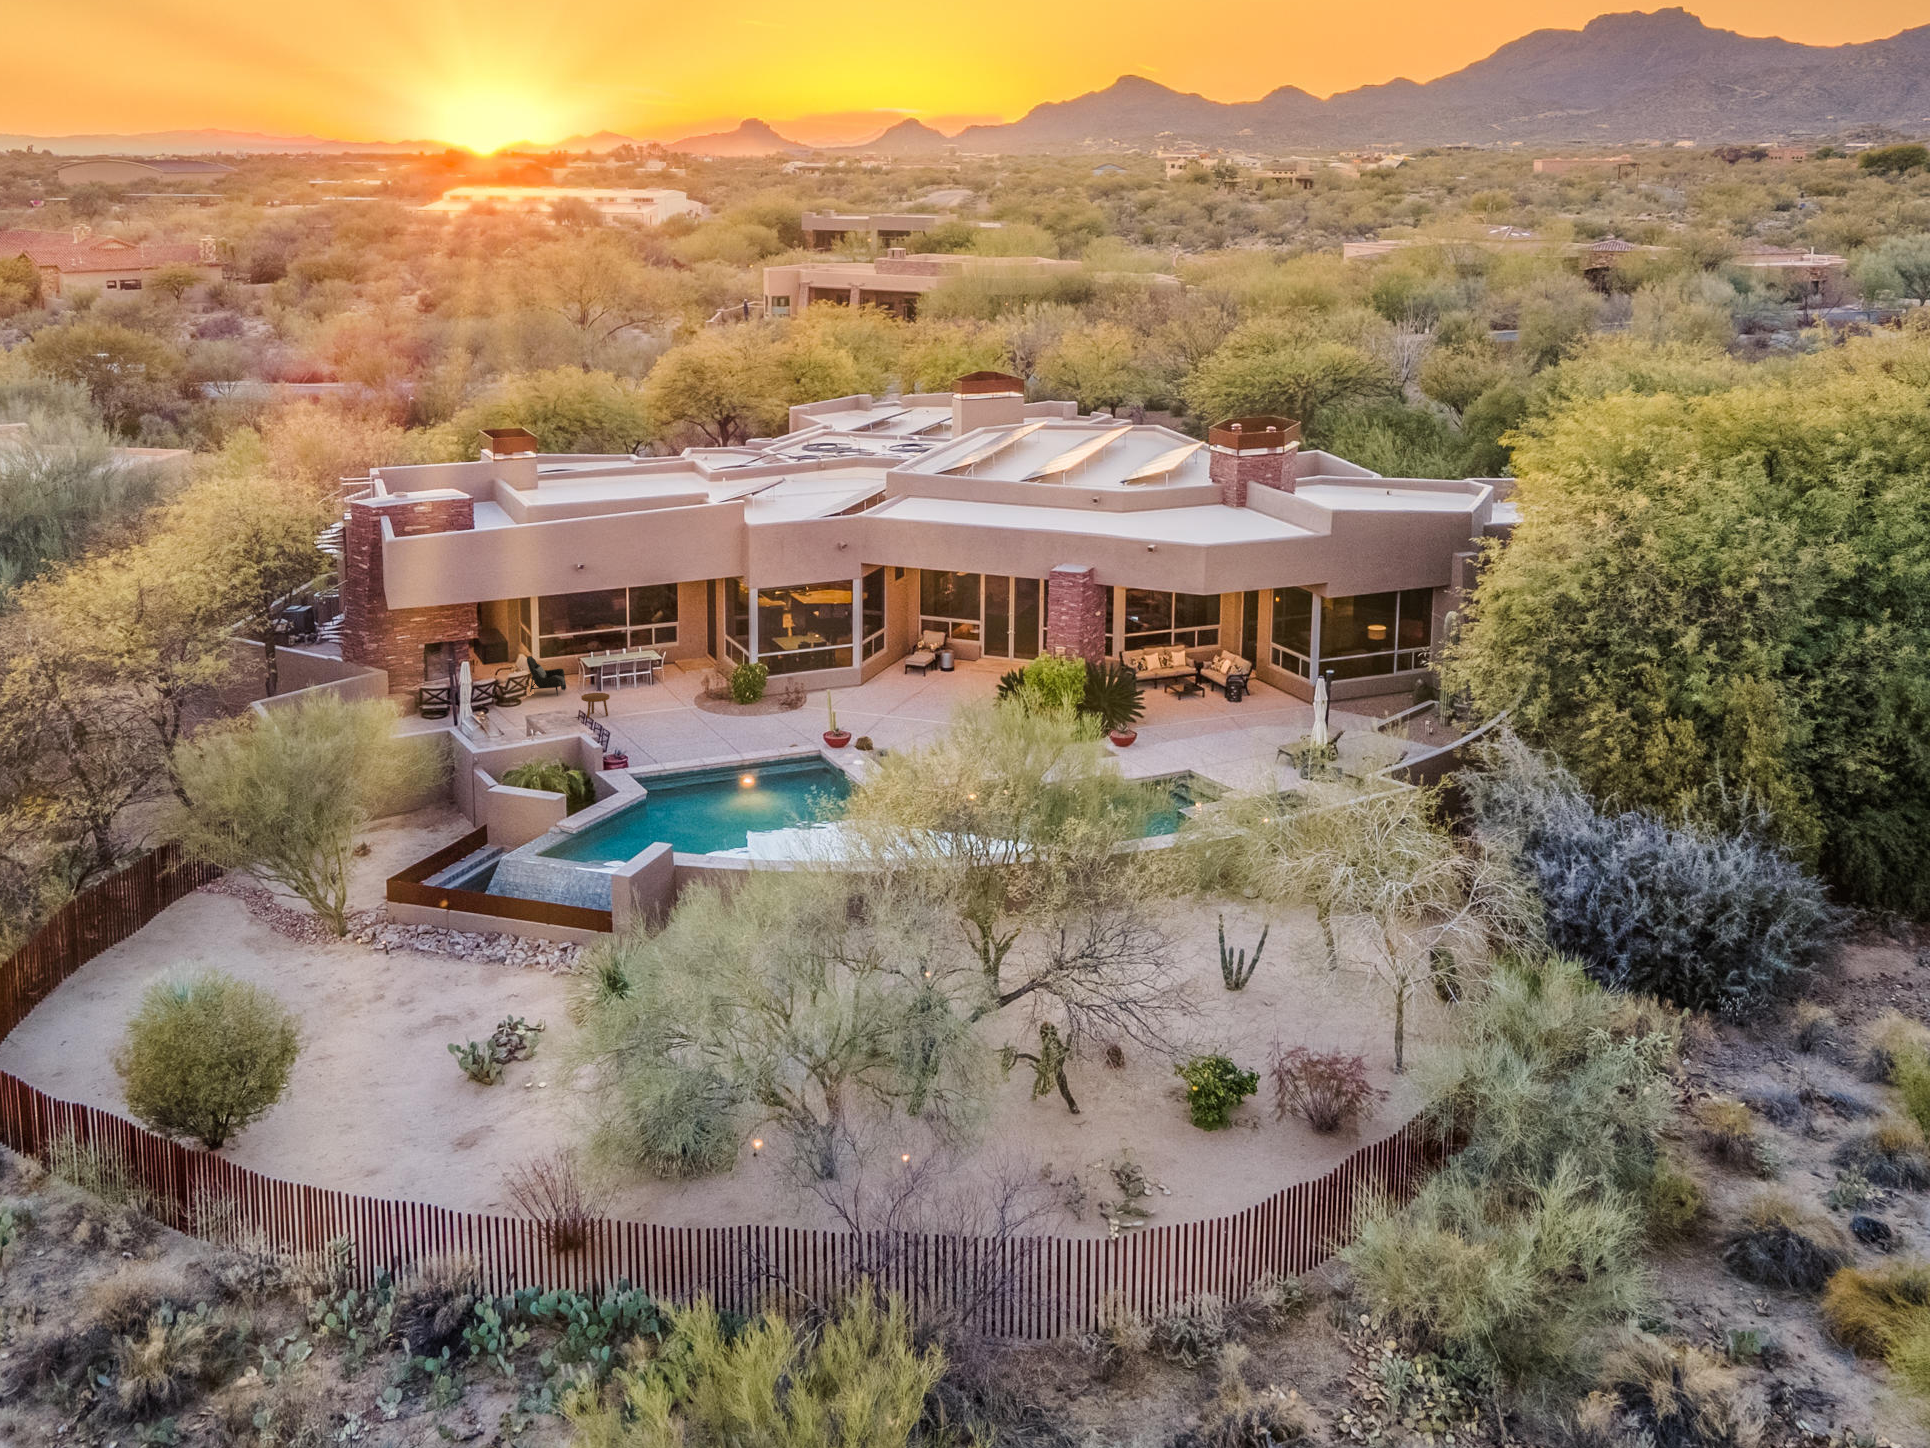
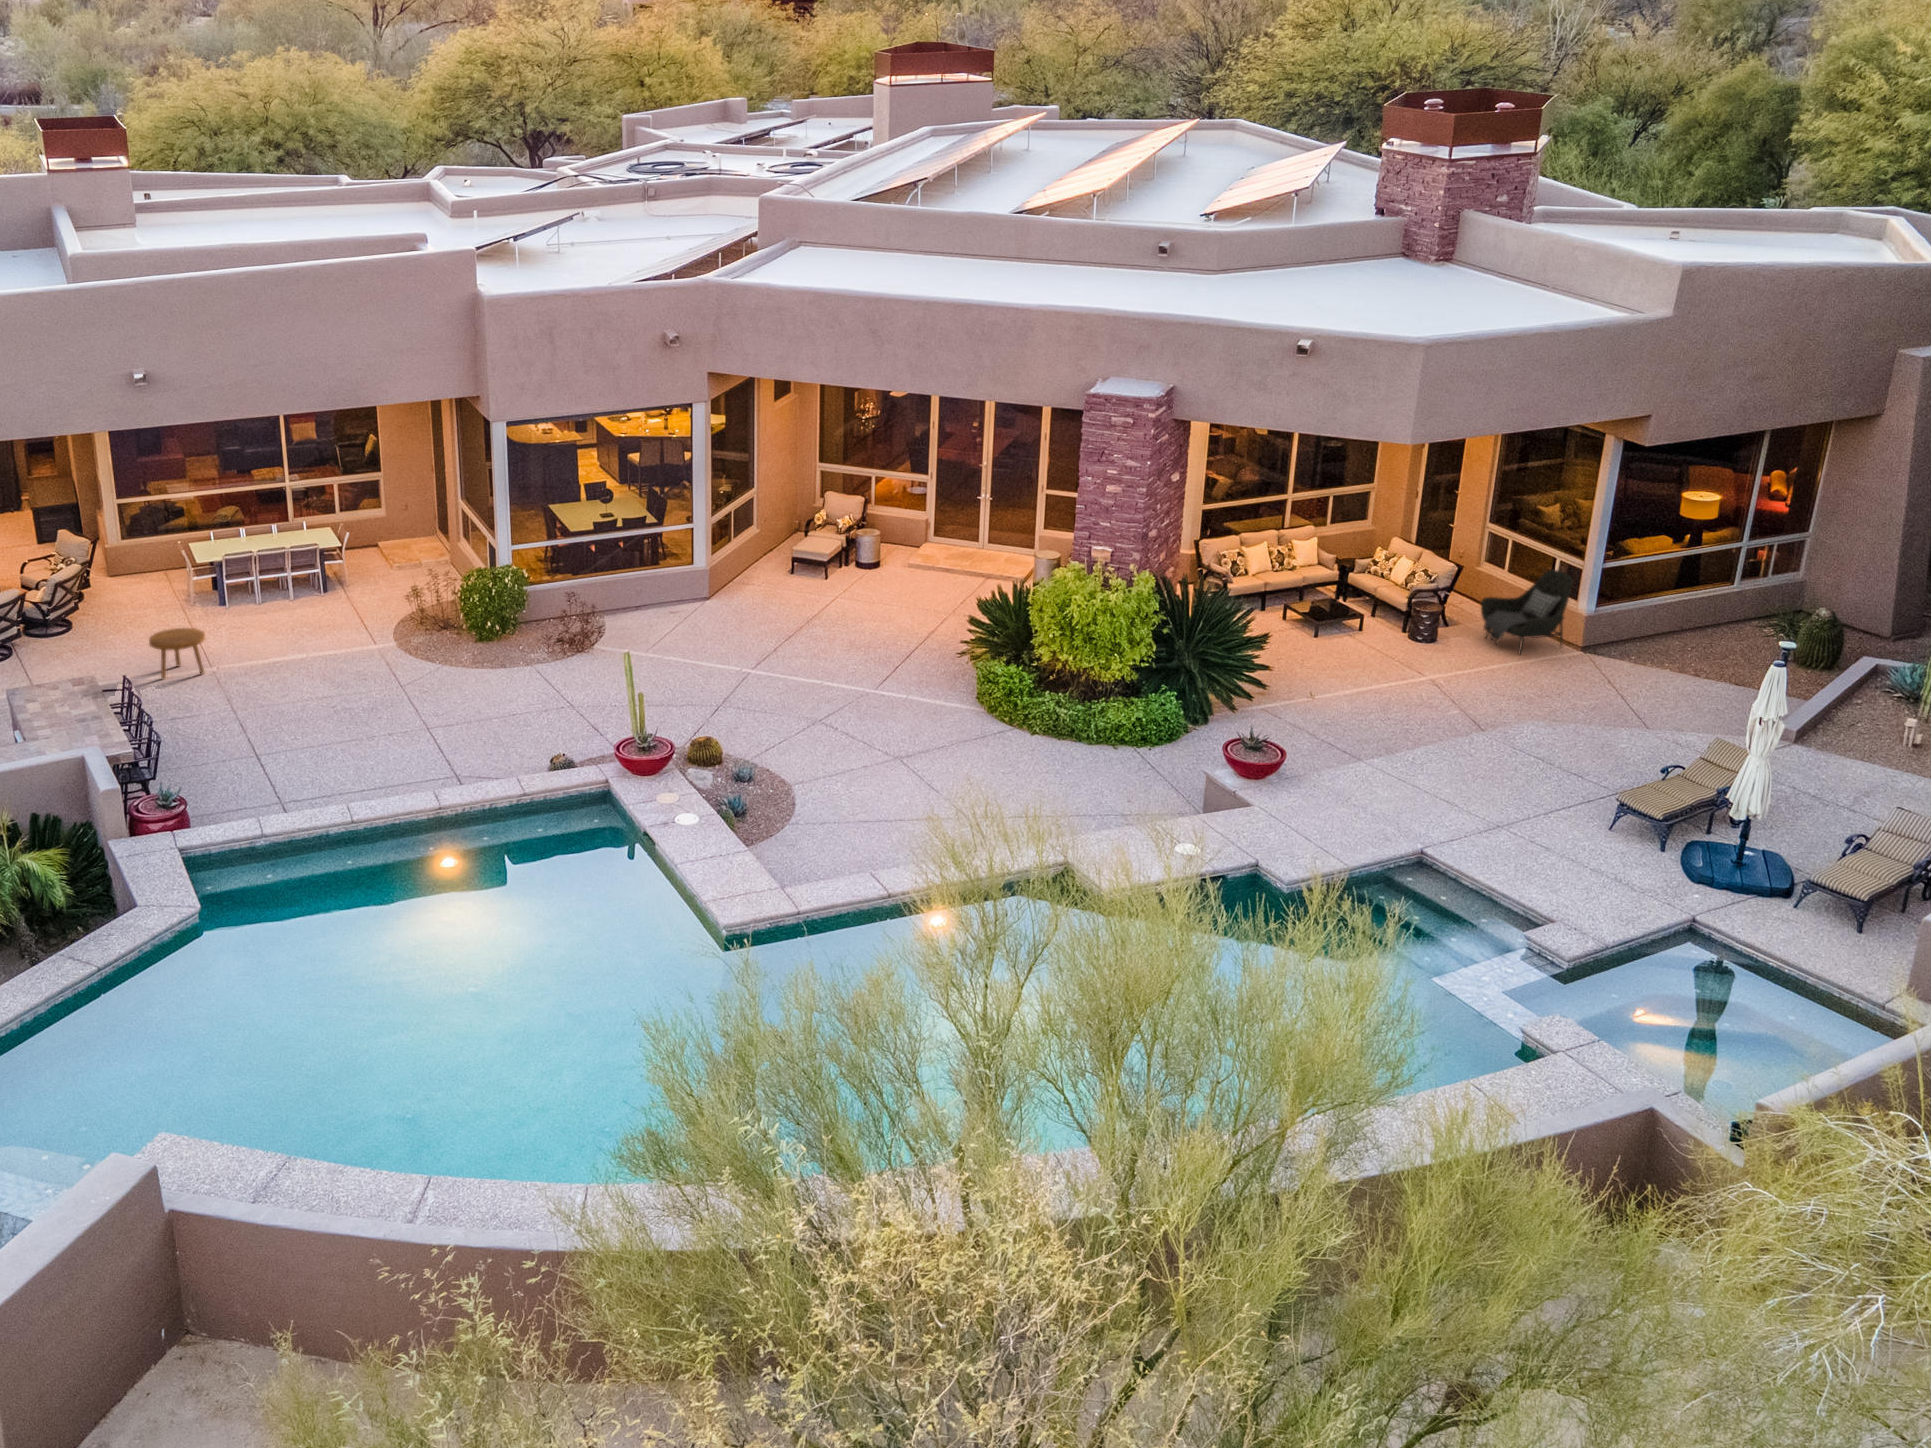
armchair: present [527,656,566,696] -> present [1481,569,1573,654]

